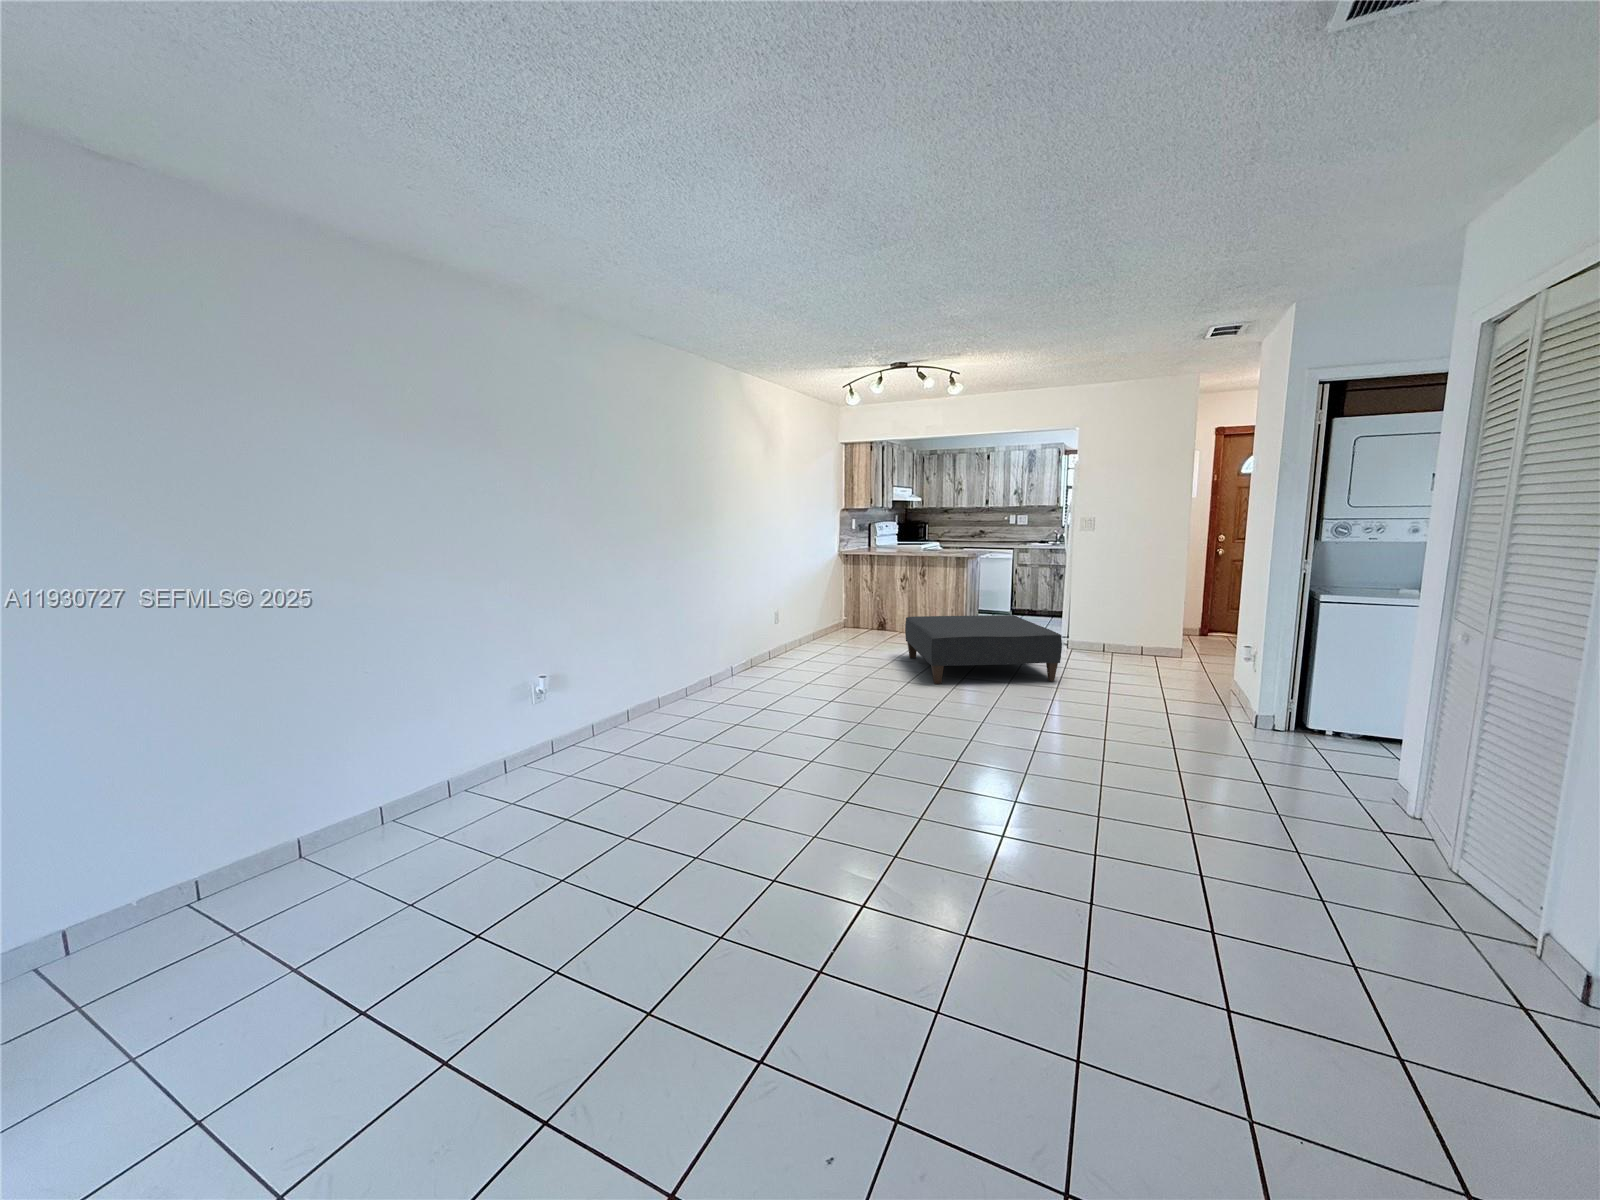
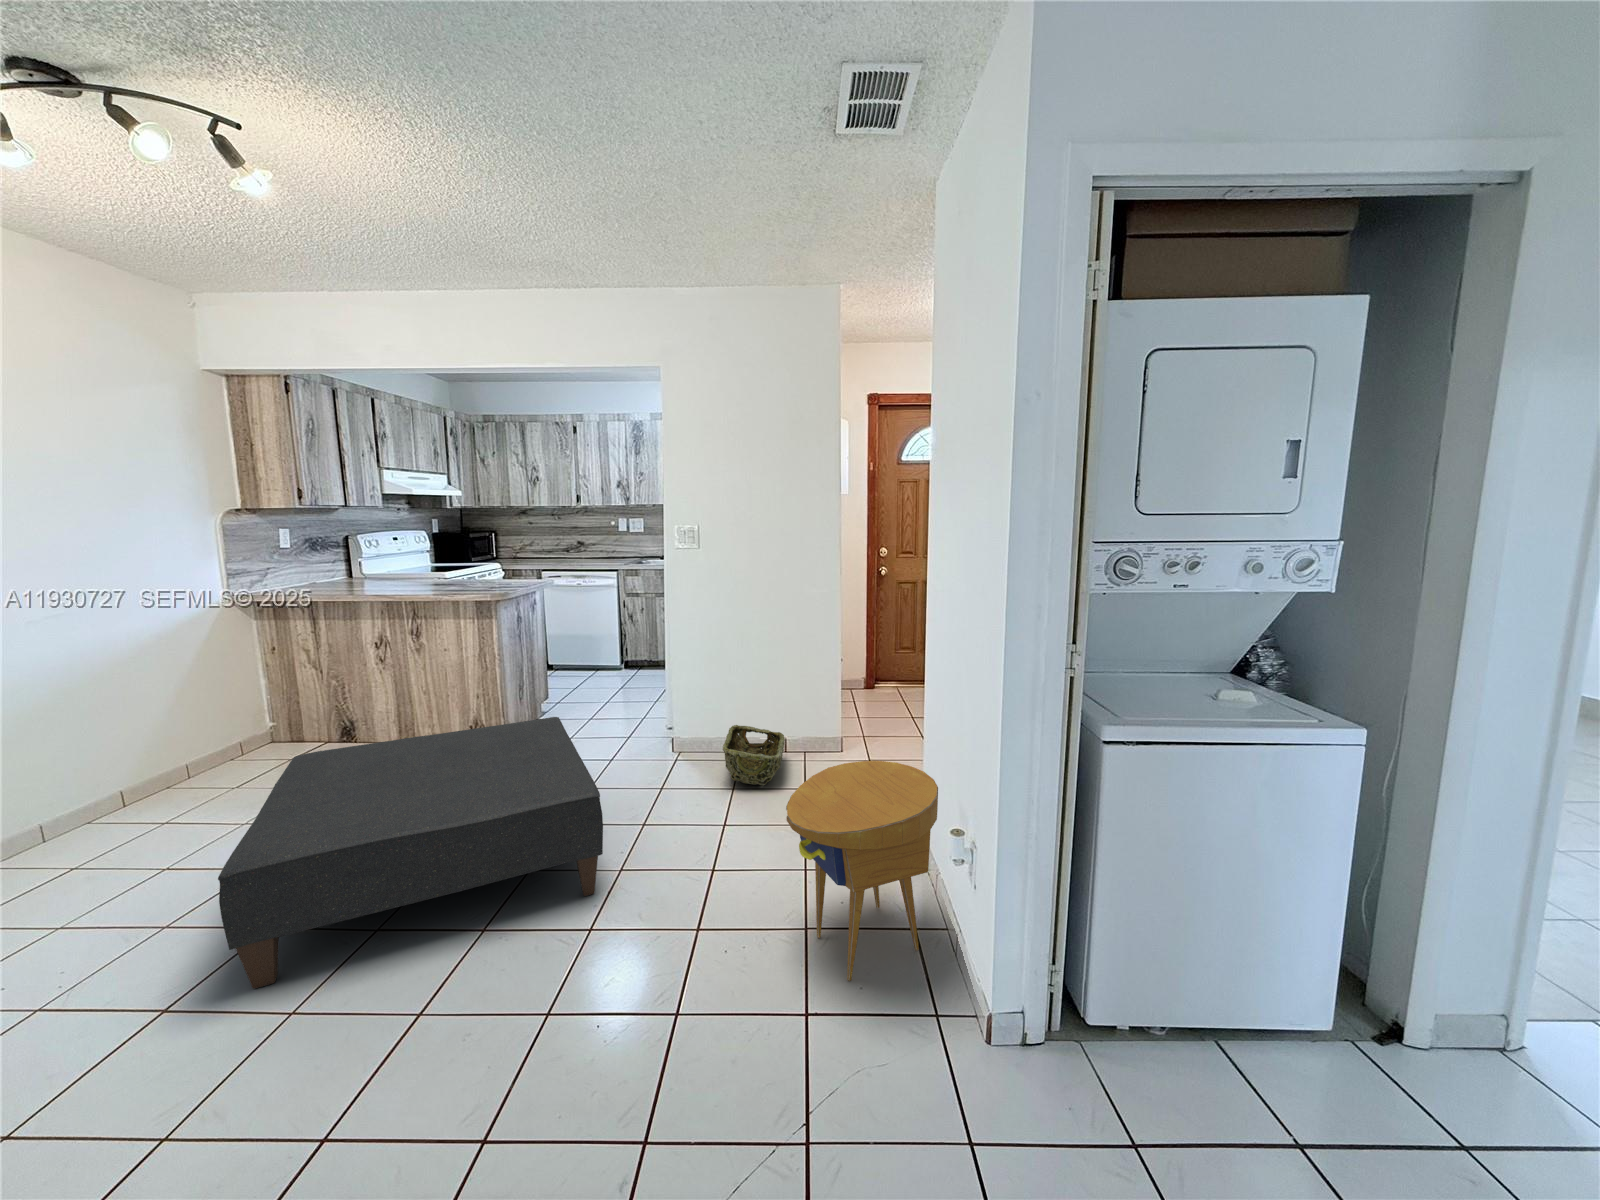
side table: none [1160,628,1242,711] -> present [786,761,938,981]
woven basket: none [1106,633,1144,663] -> present [723,725,785,785]

